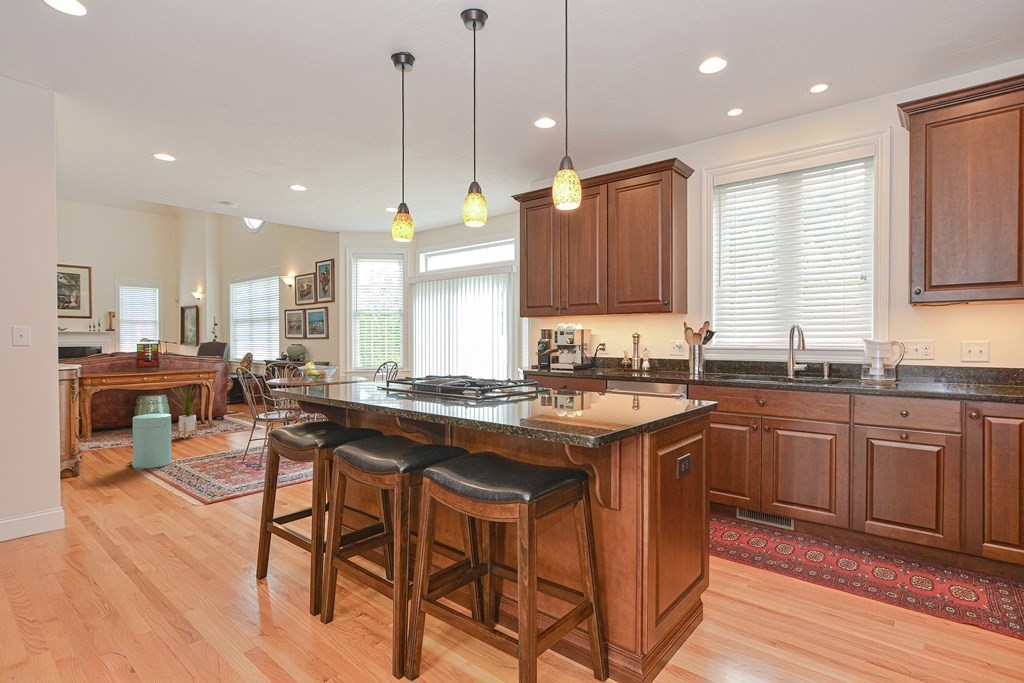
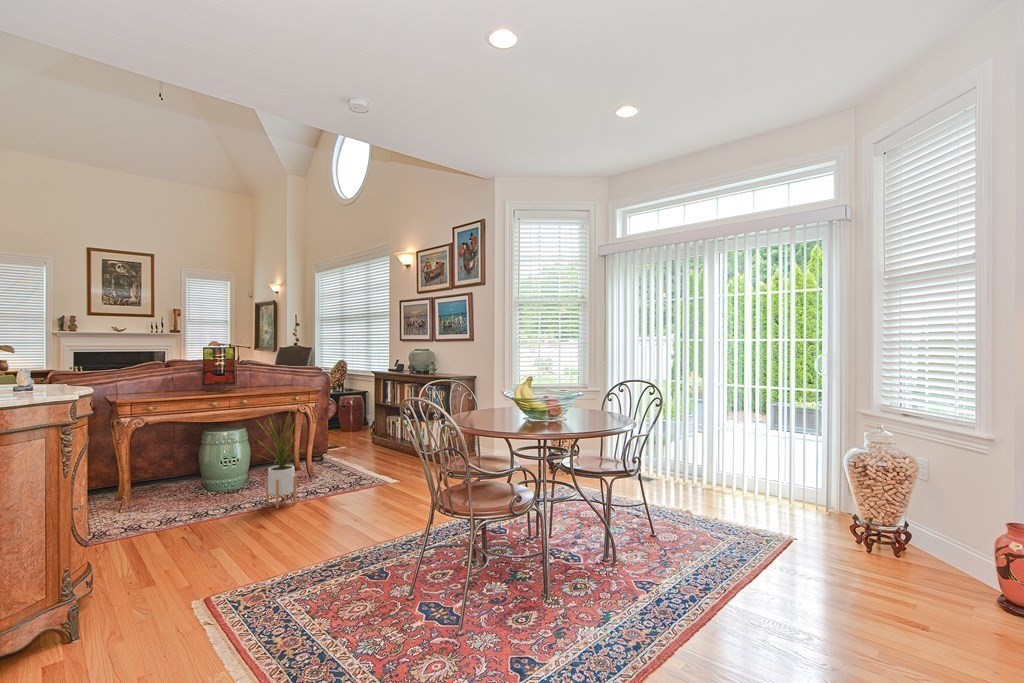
trash can: present [127,414,171,469] -> none [175,486,266,618]

